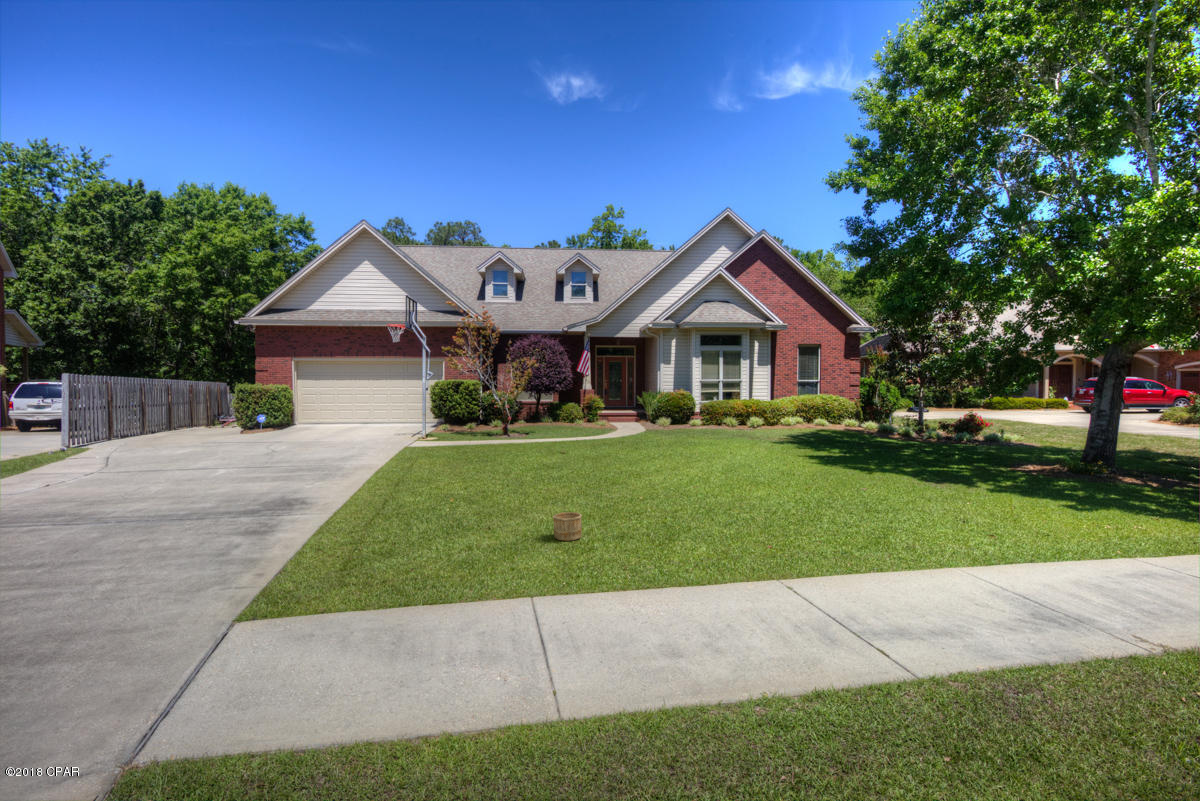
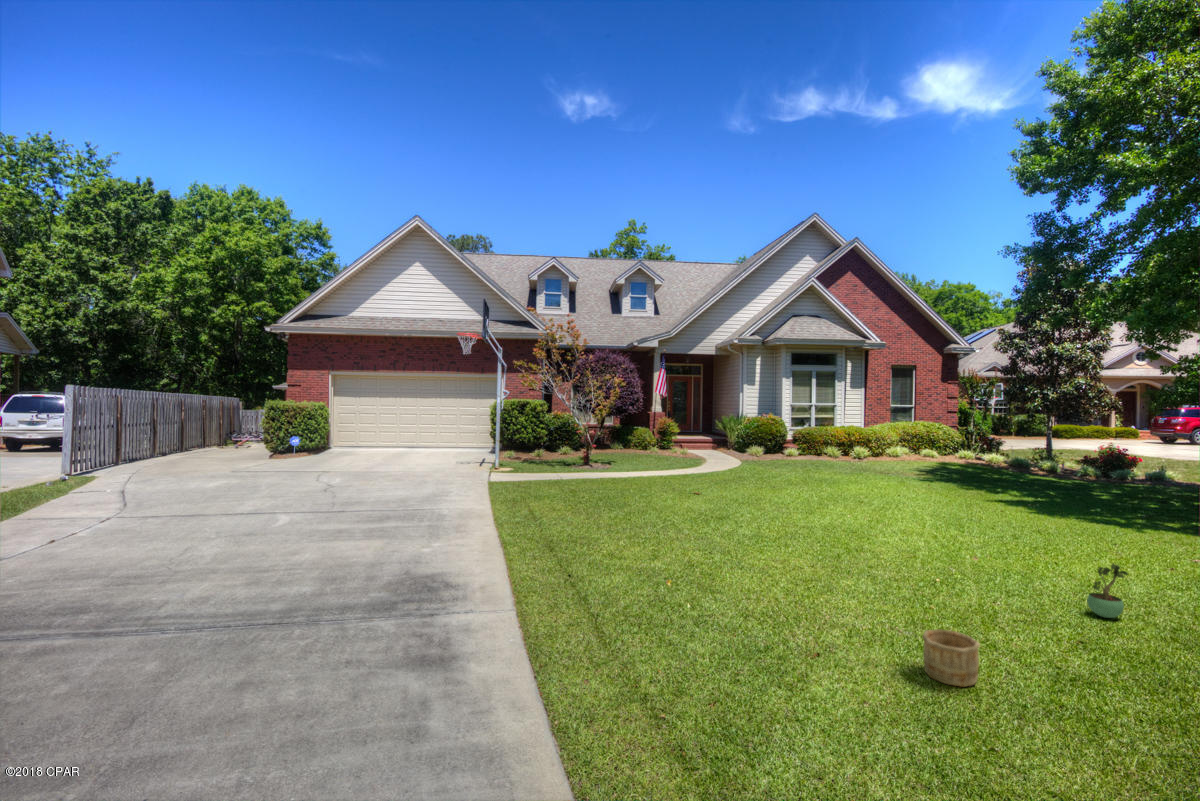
potted plant: none [717,479,740,515] -> present [1087,564,1128,618]

